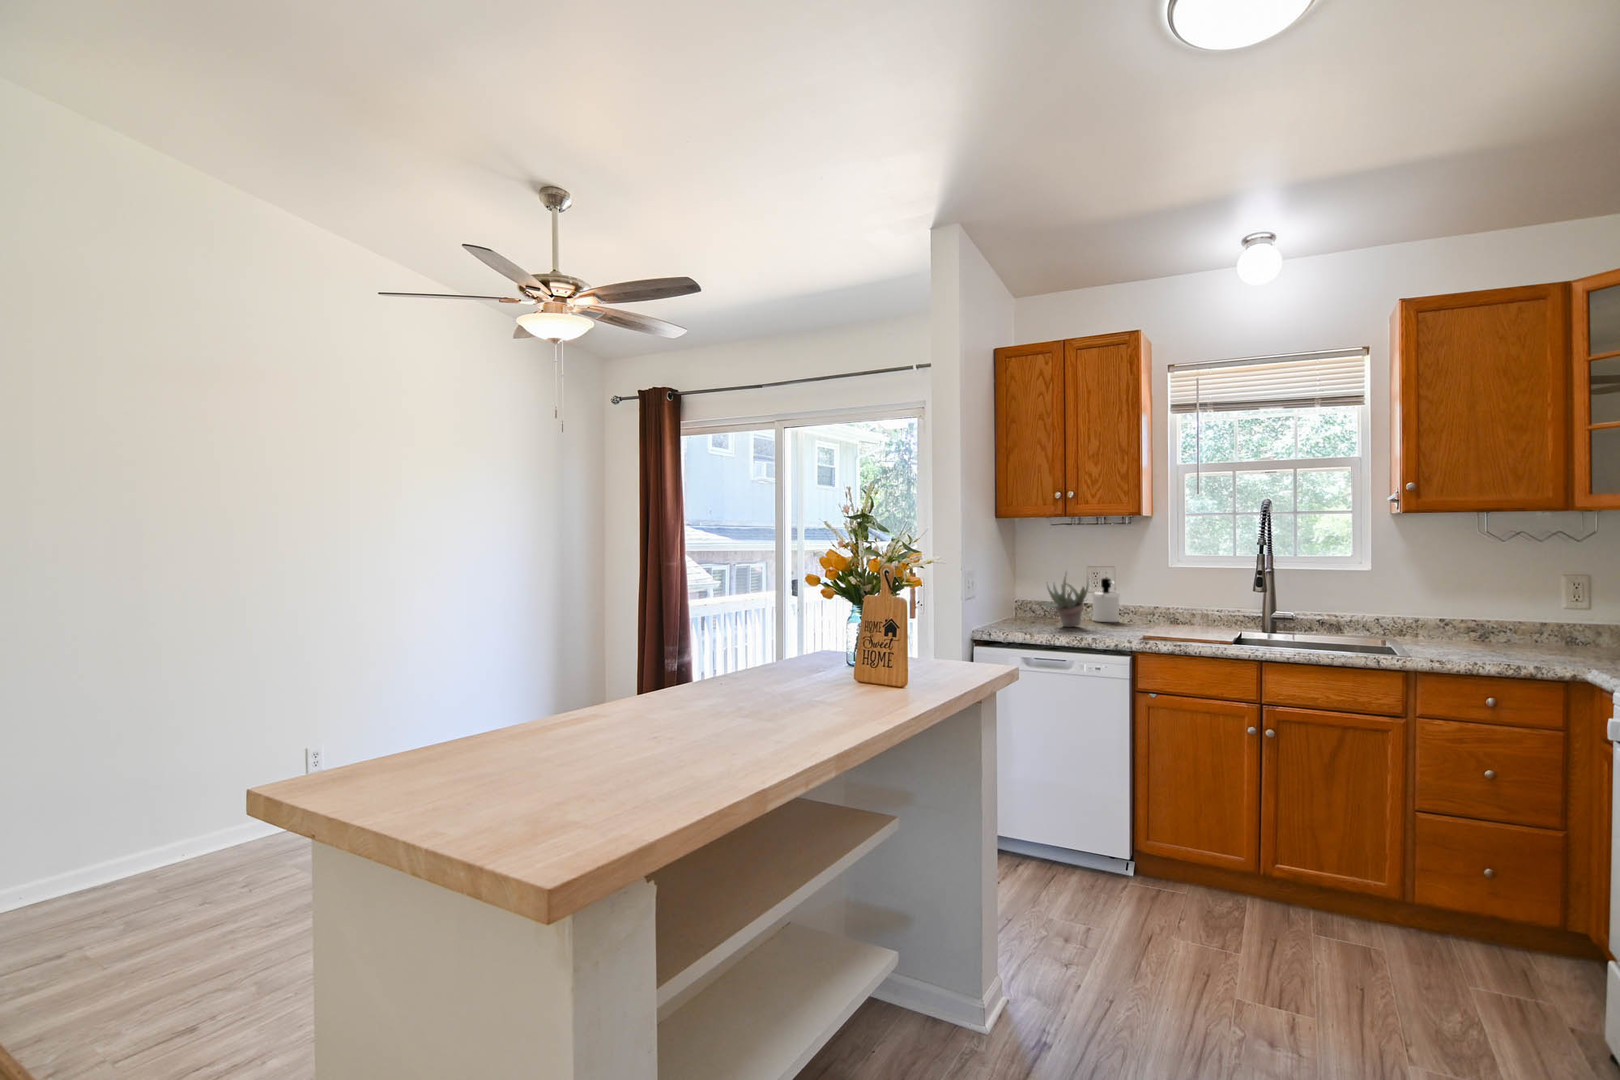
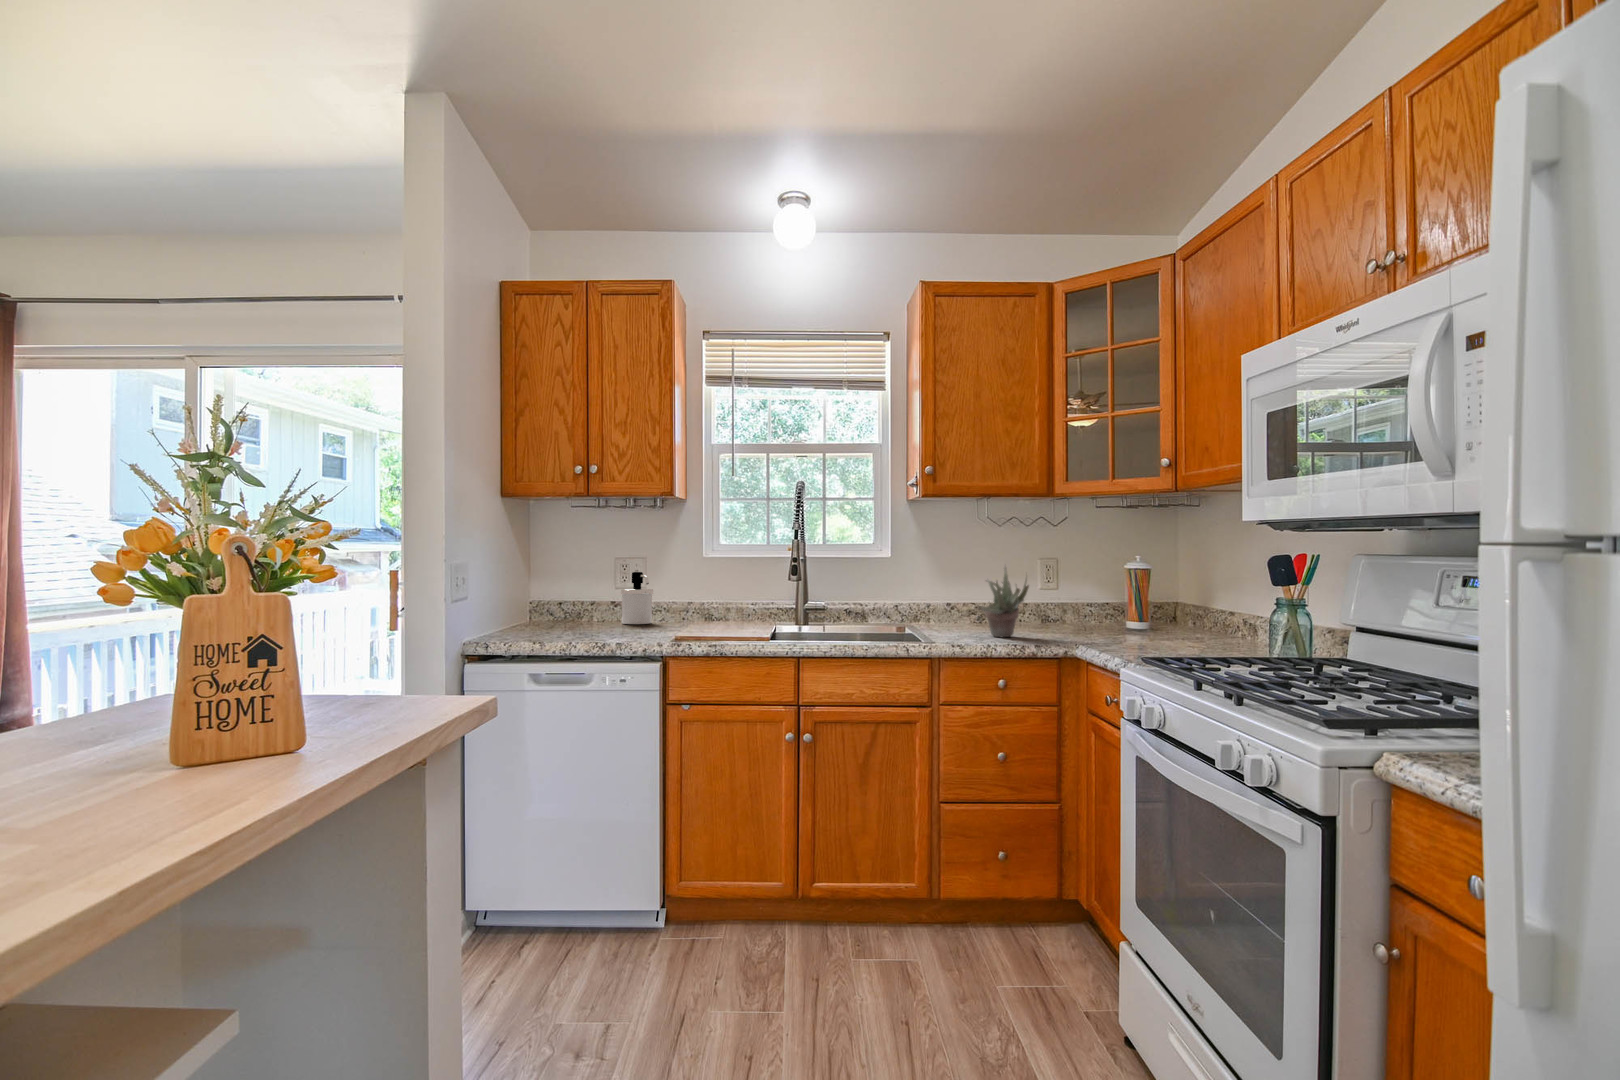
succulent plant: present [1036,573,1089,627] -> present [978,565,1029,637]

